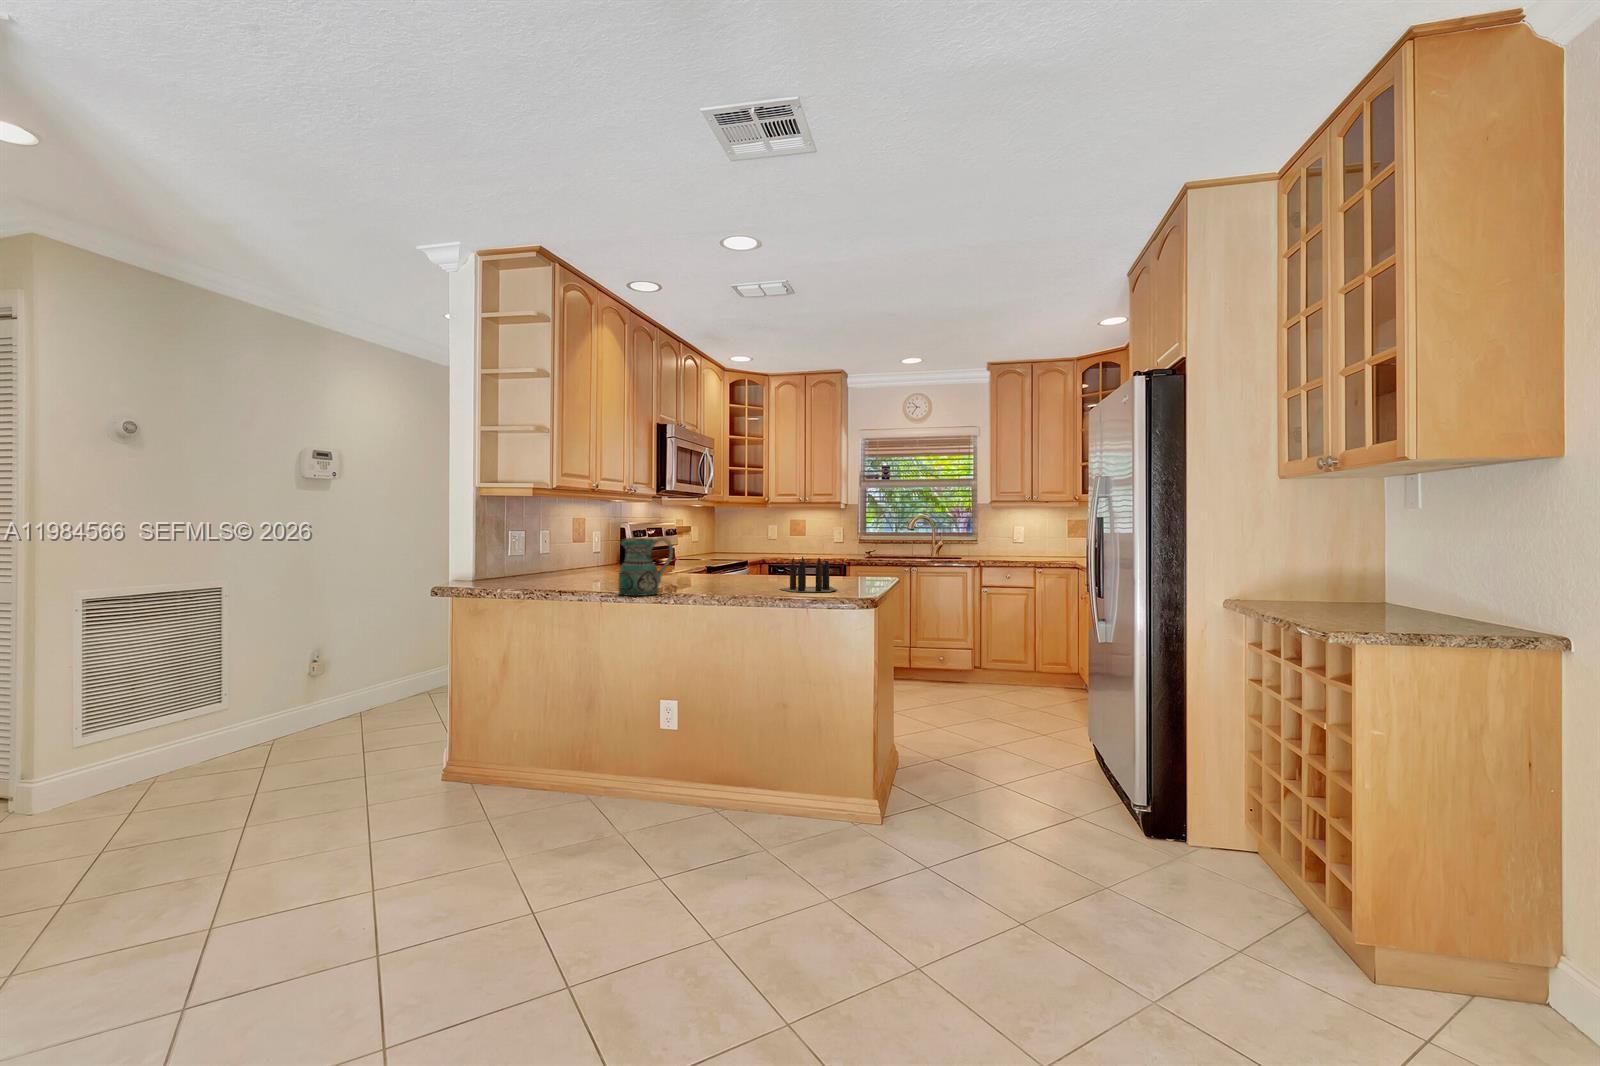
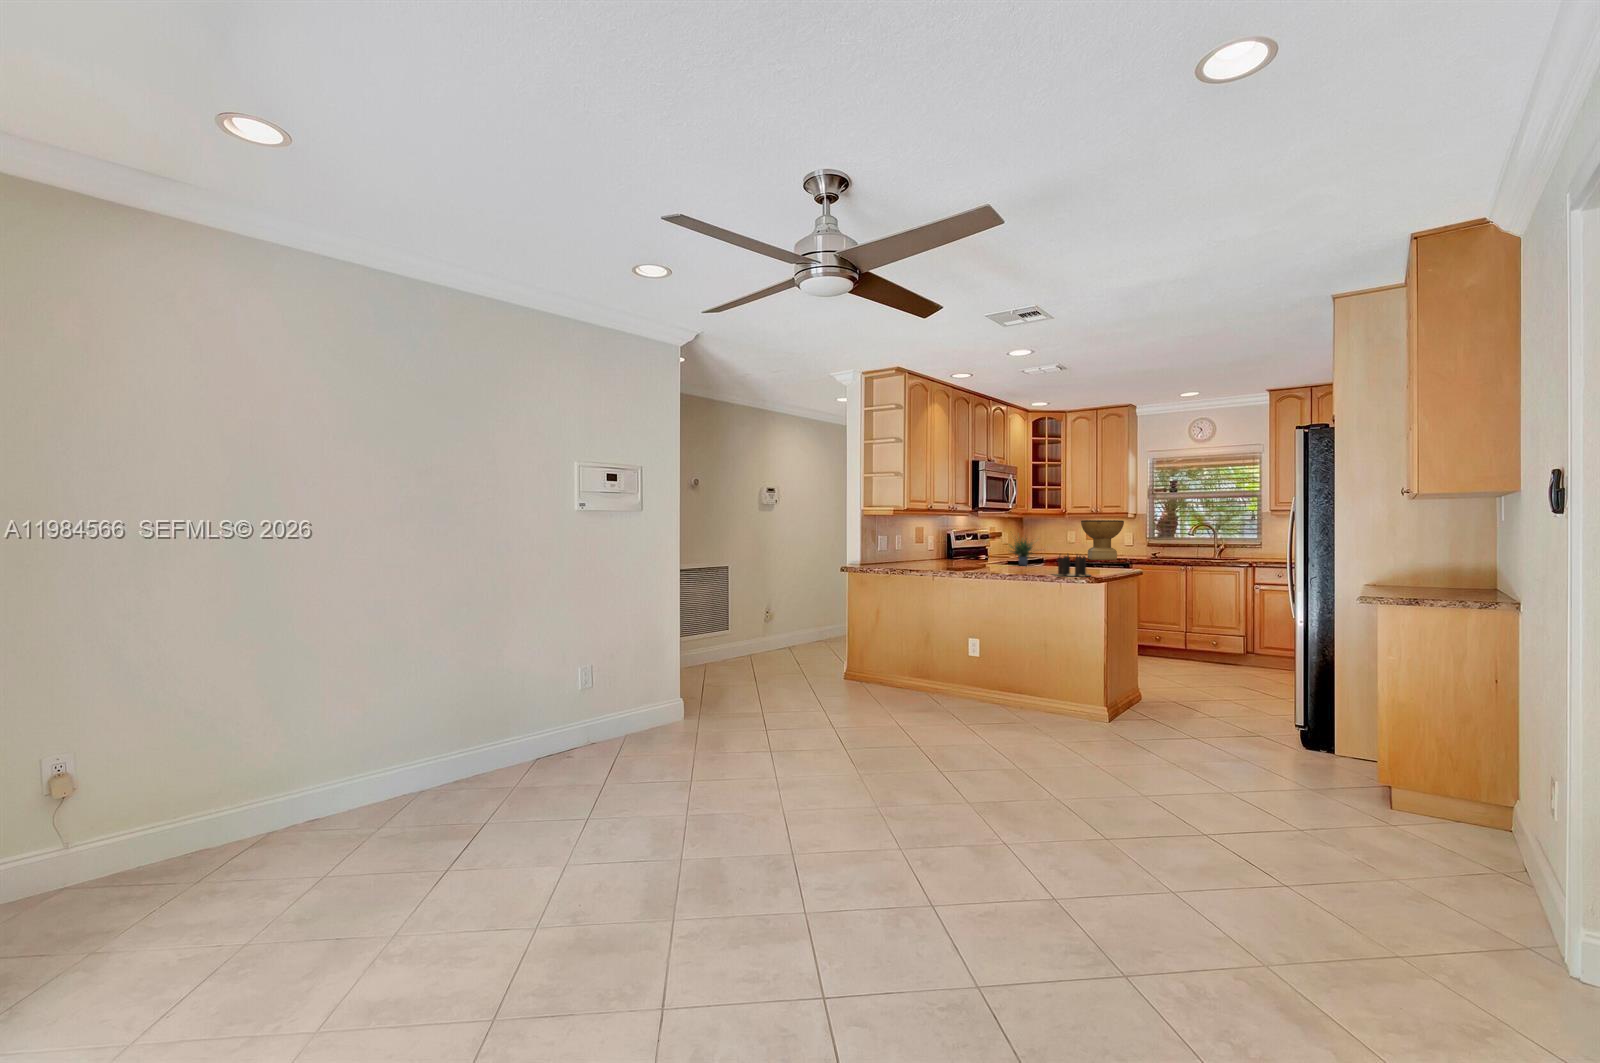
decorative bowl: none [786,512,835,561] -> present [1081,520,1124,560]
potted plant: none [697,522,756,573] -> present [1009,536,1044,566]
ceramic pitcher: present [619,537,673,596] -> none [944,539,977,575]

